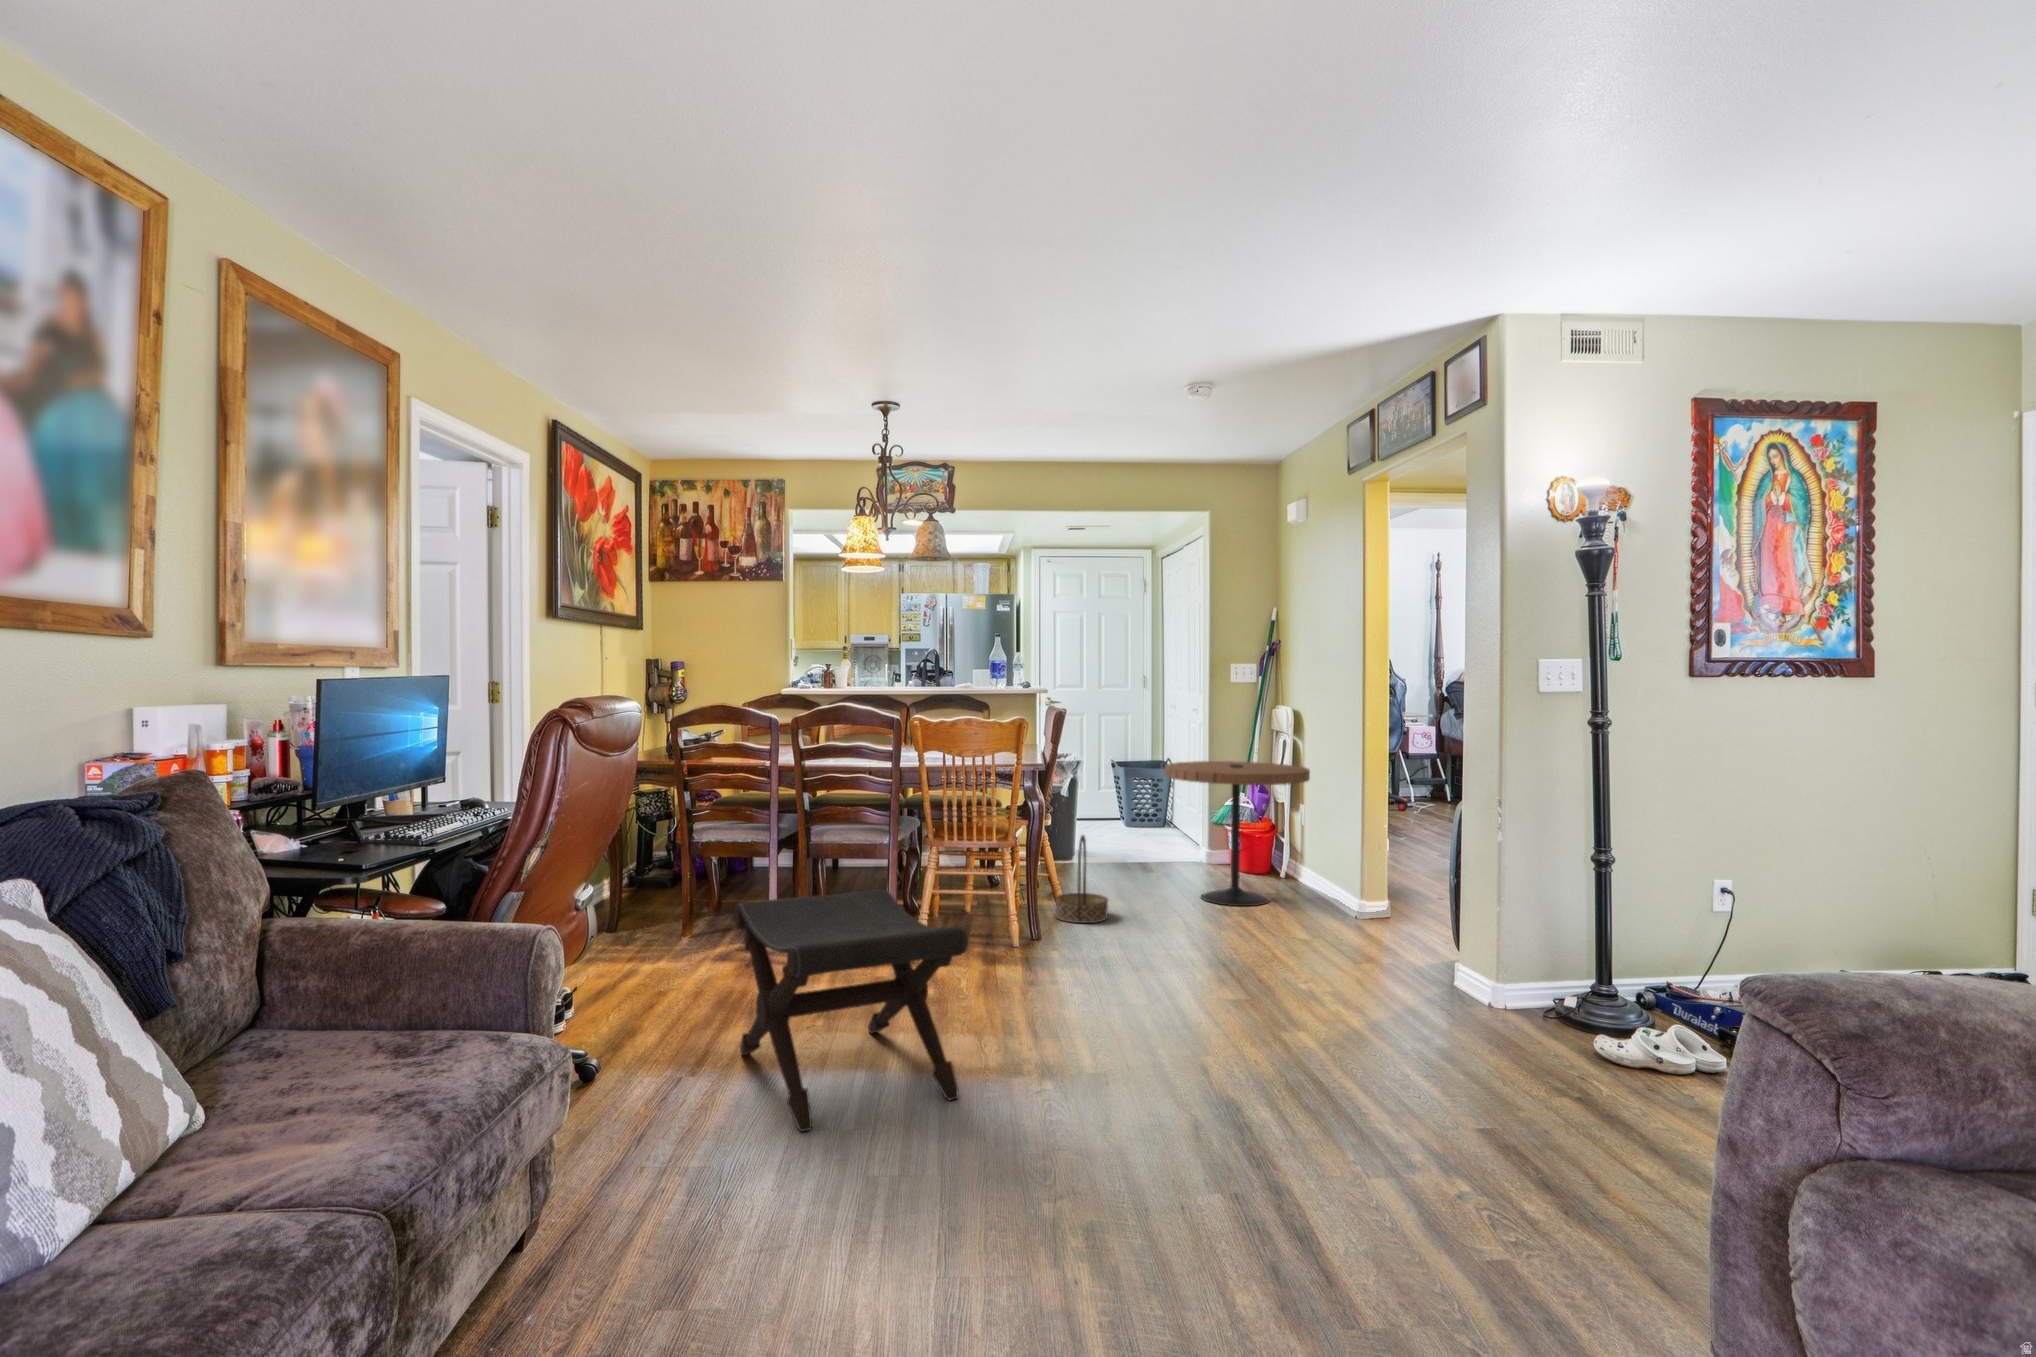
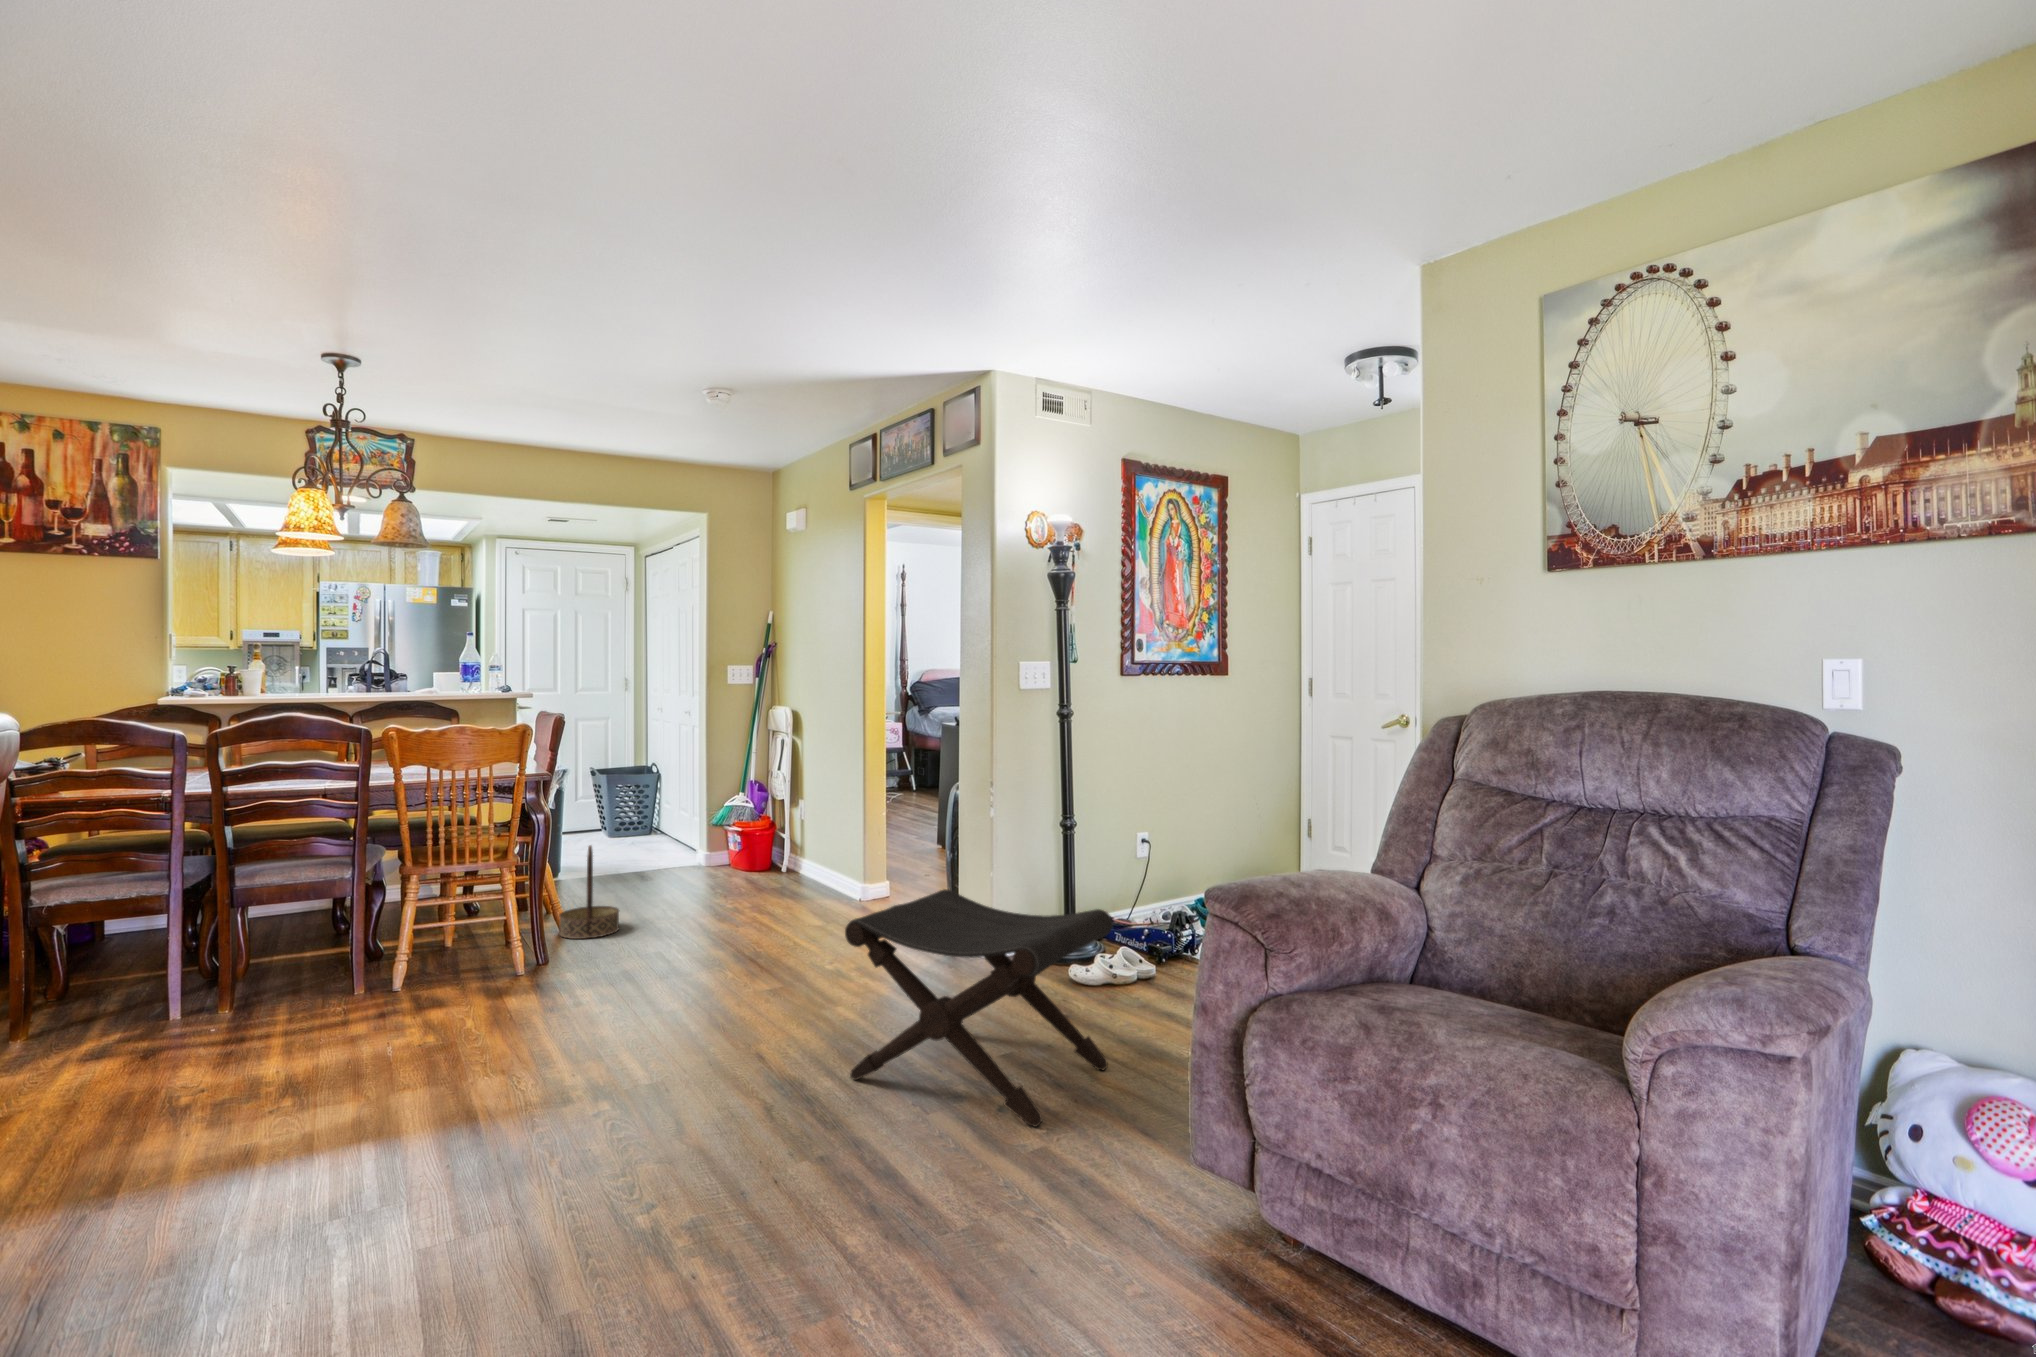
side table: present [1165,761,1310,906] -> none [673,760,815,900]
footstool: present [734,889,968,1131] -> present [845,889,1113,1127]

